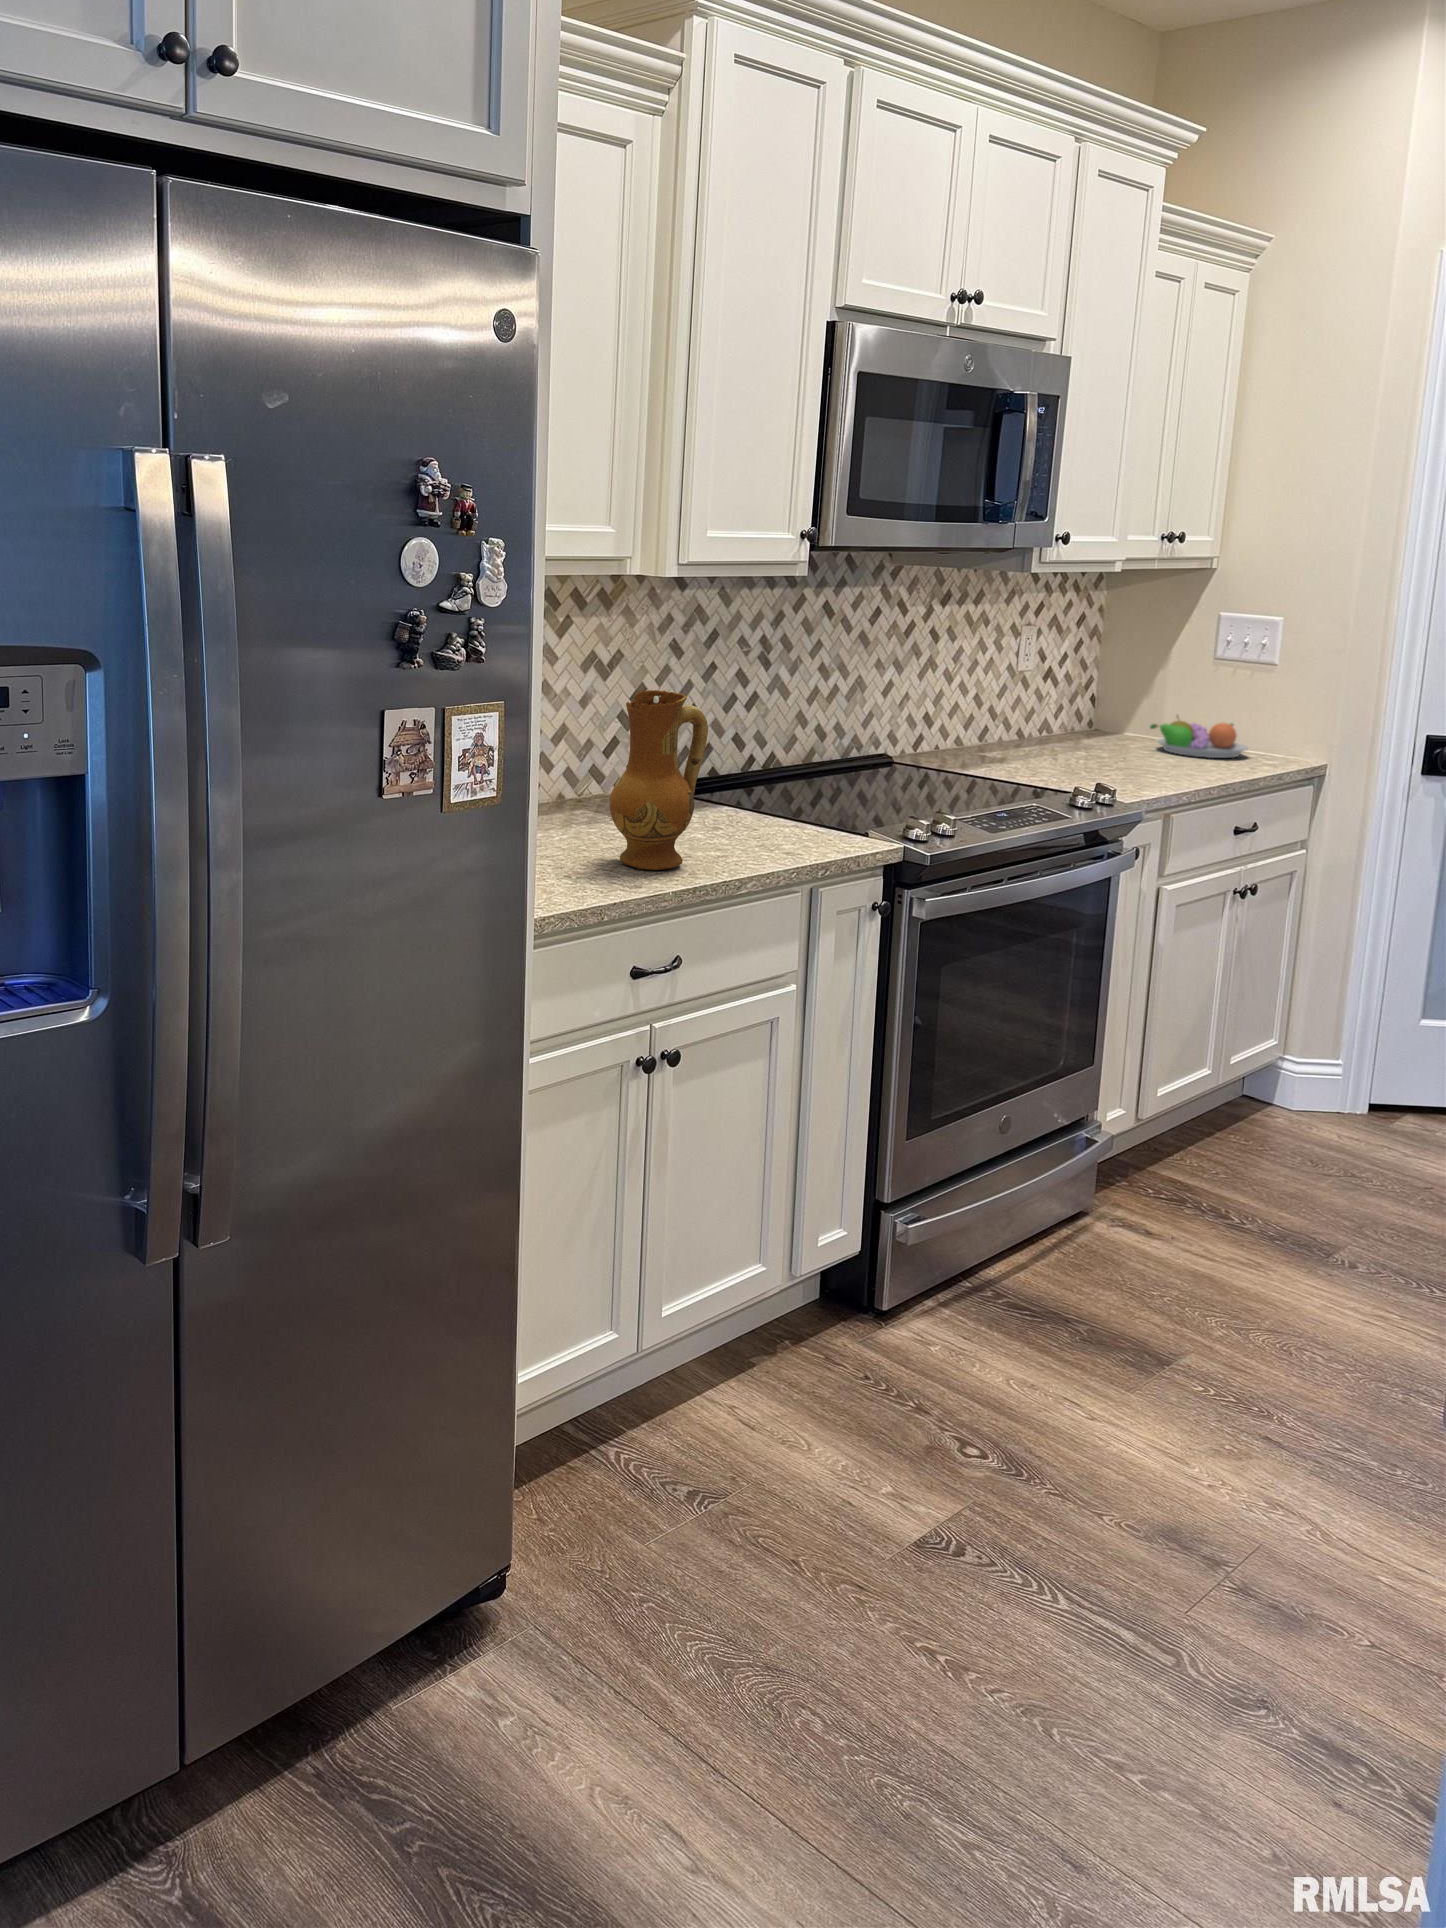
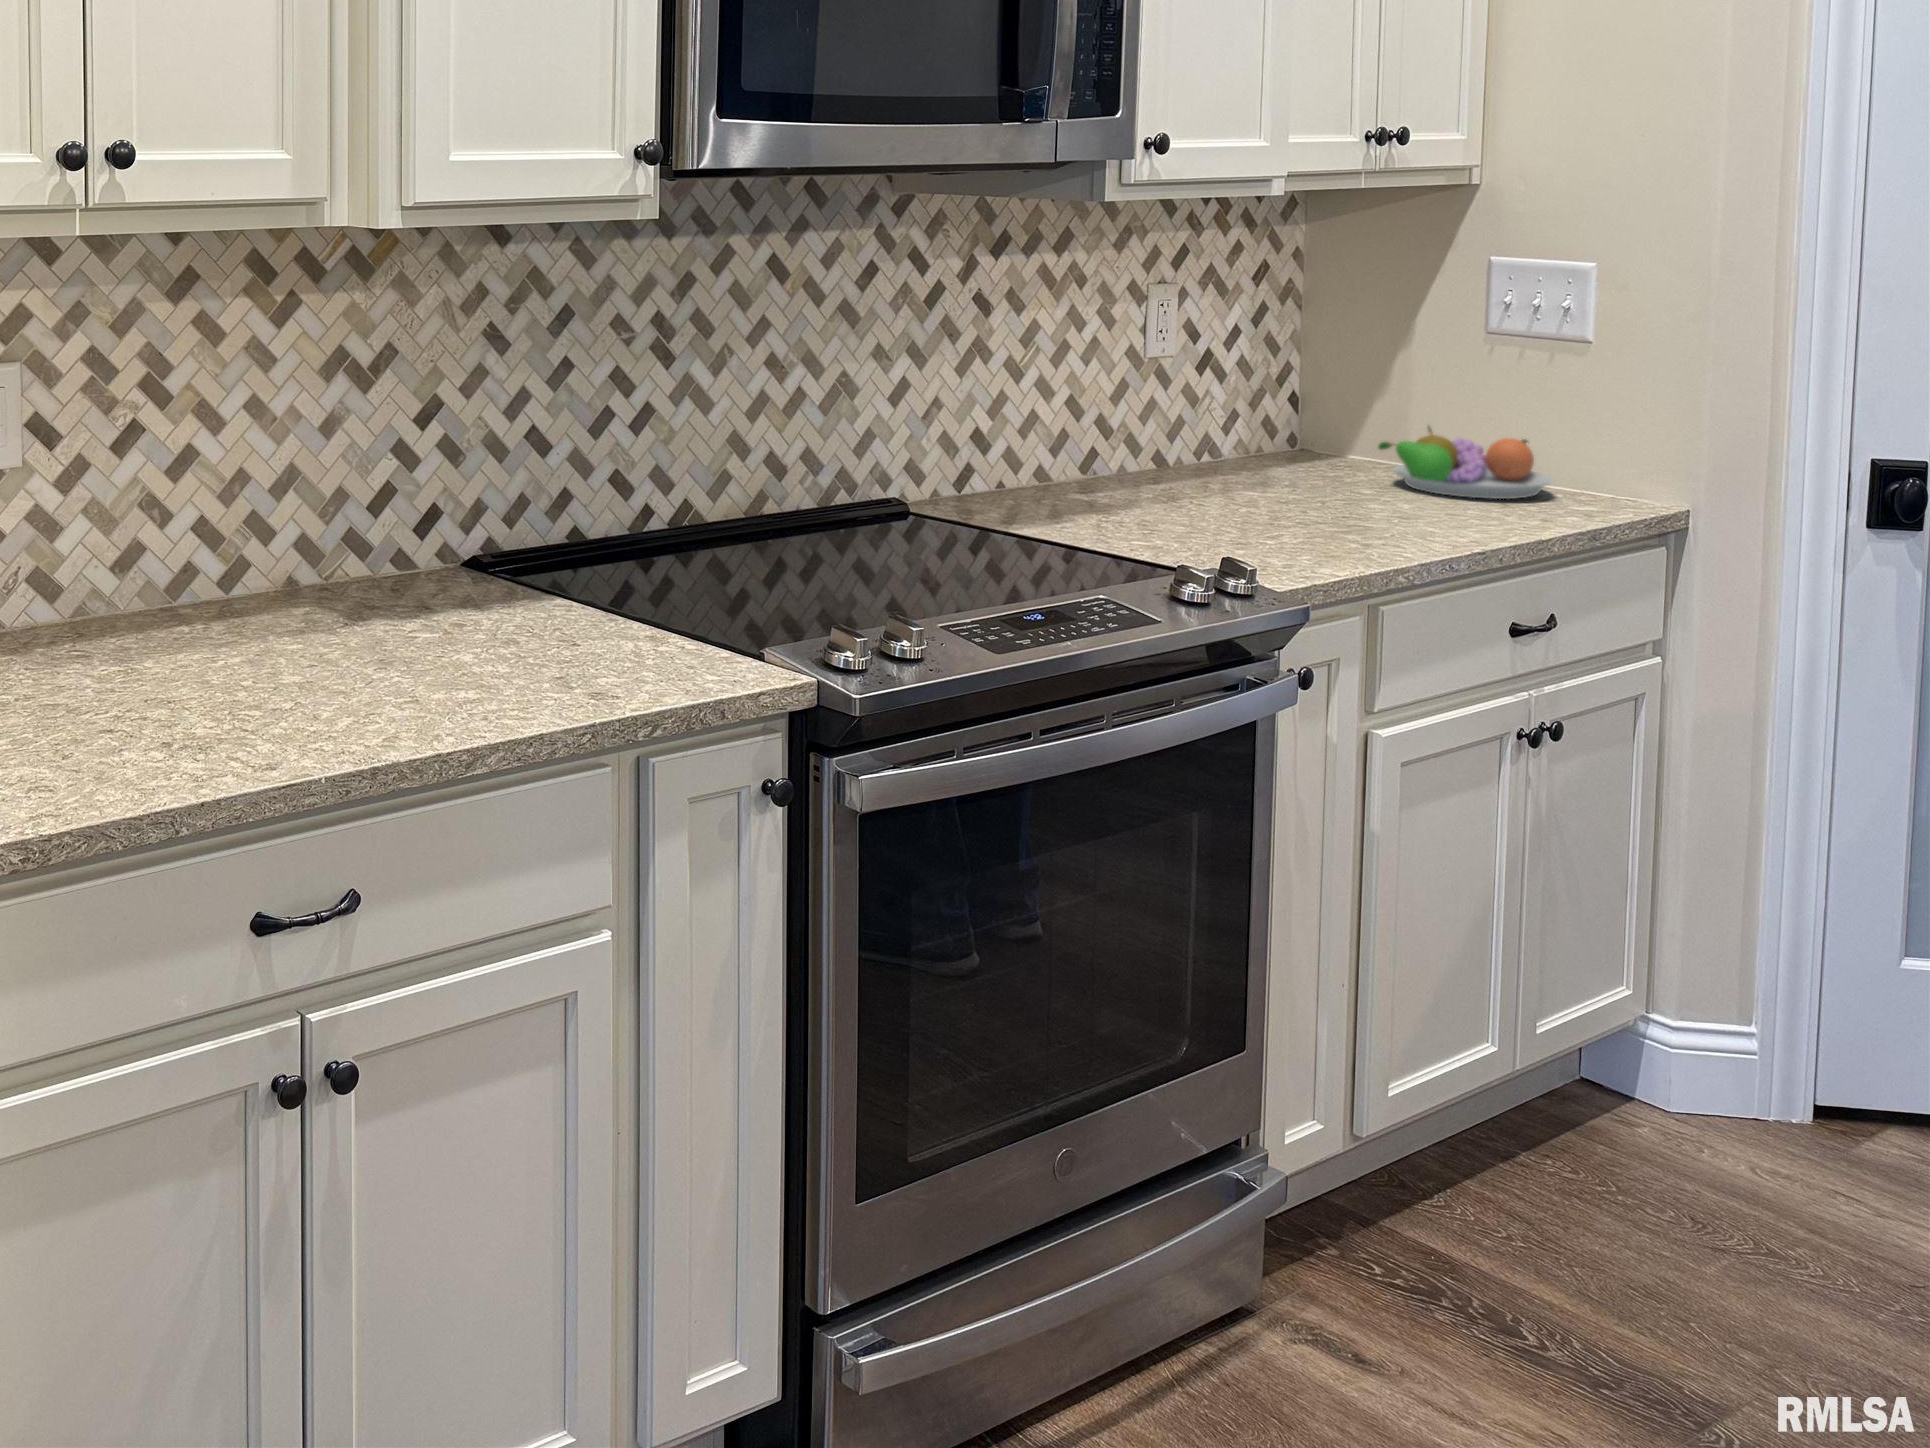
ceramic jug: present [609,690,708,870] -> none [247,423,417,735]

